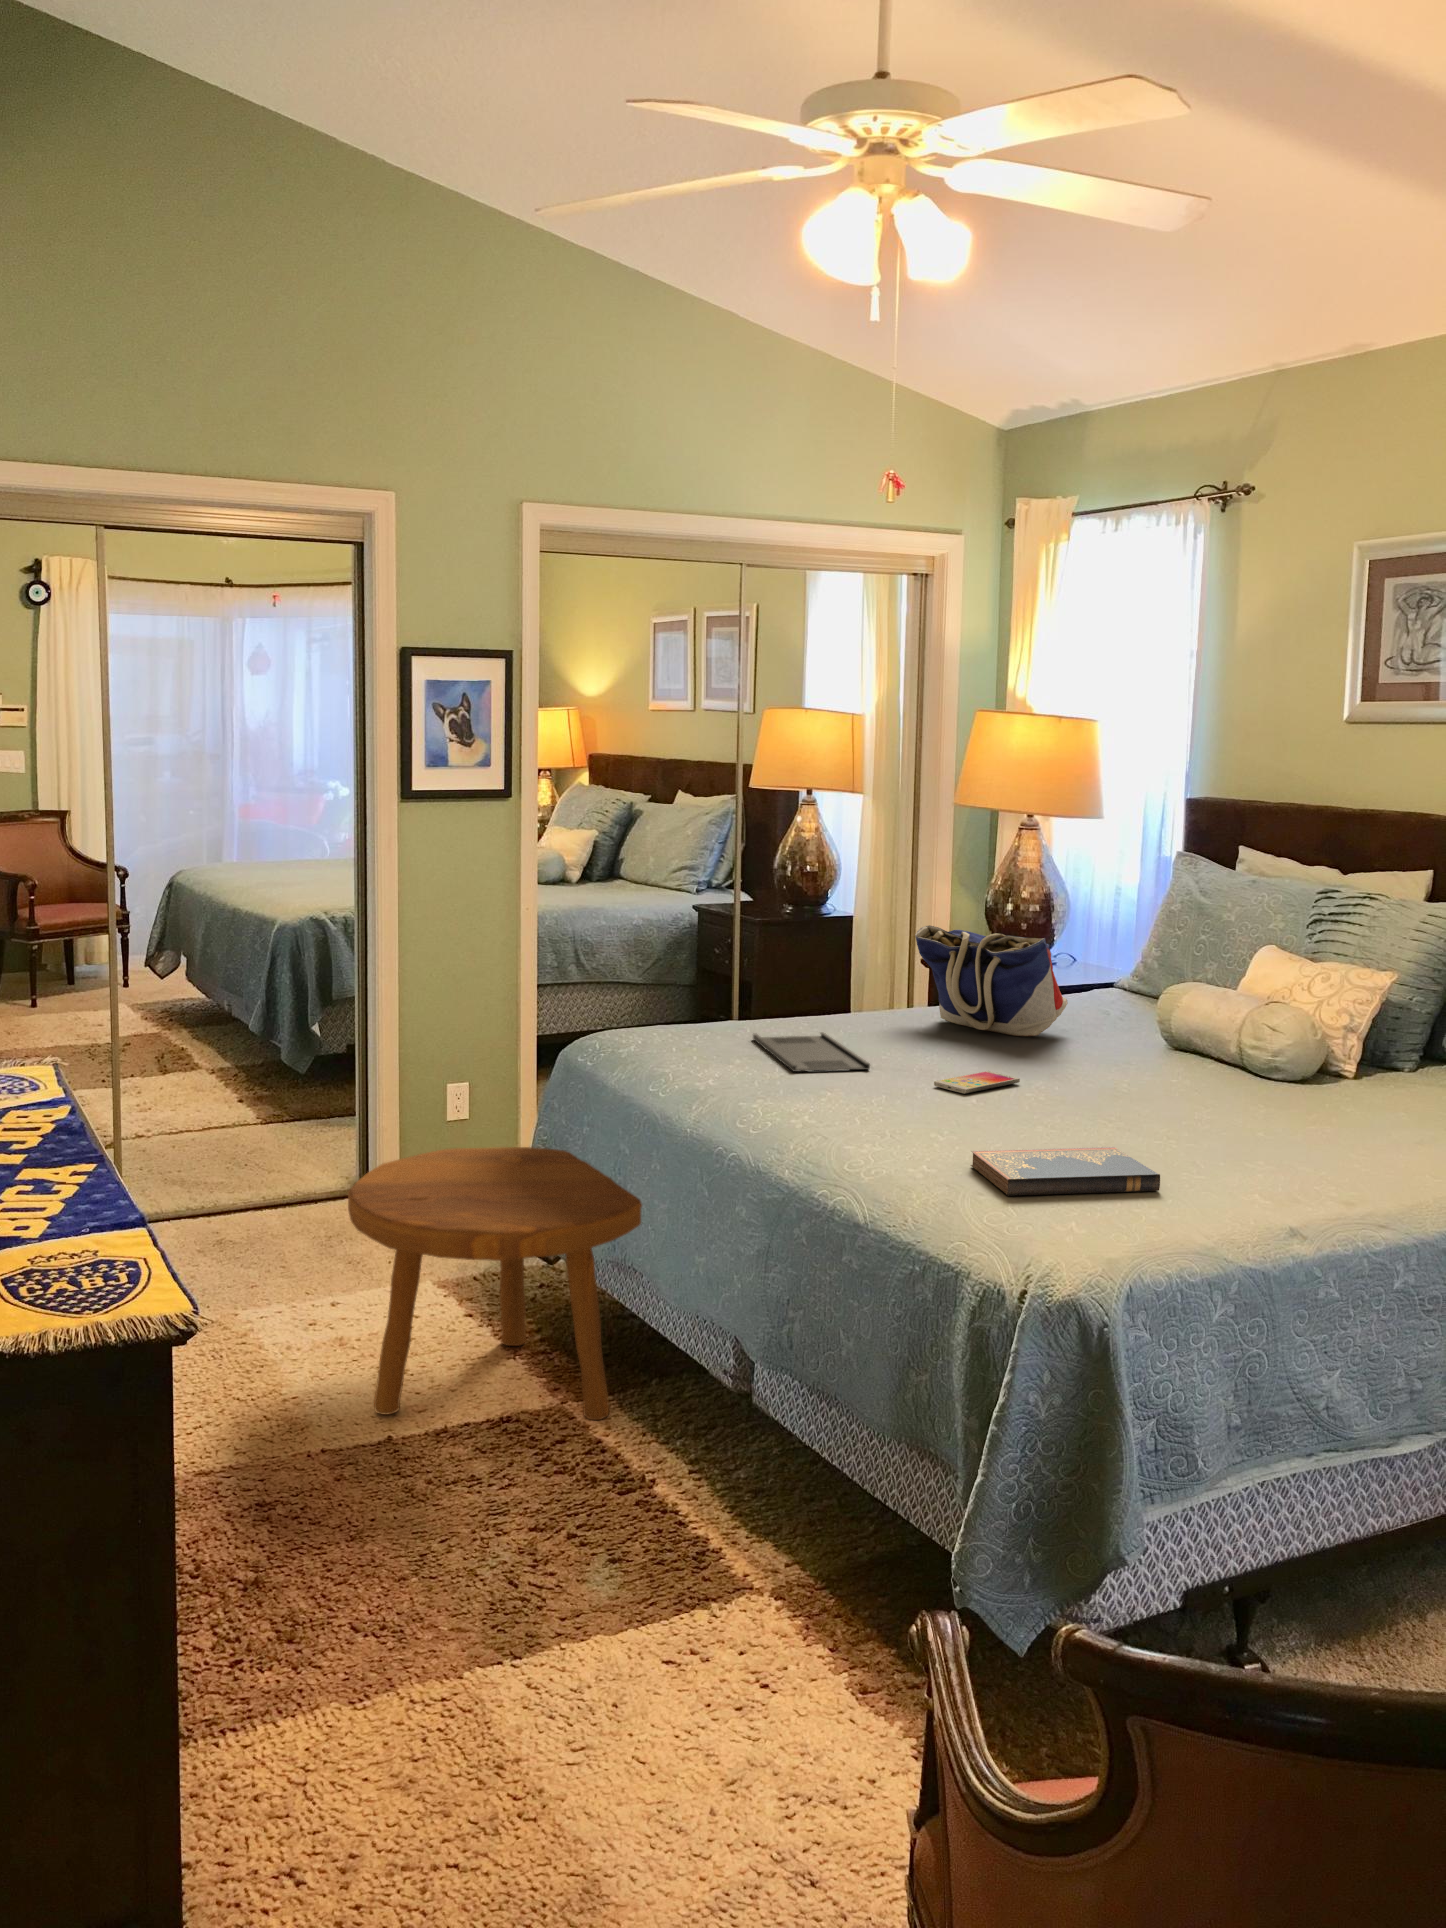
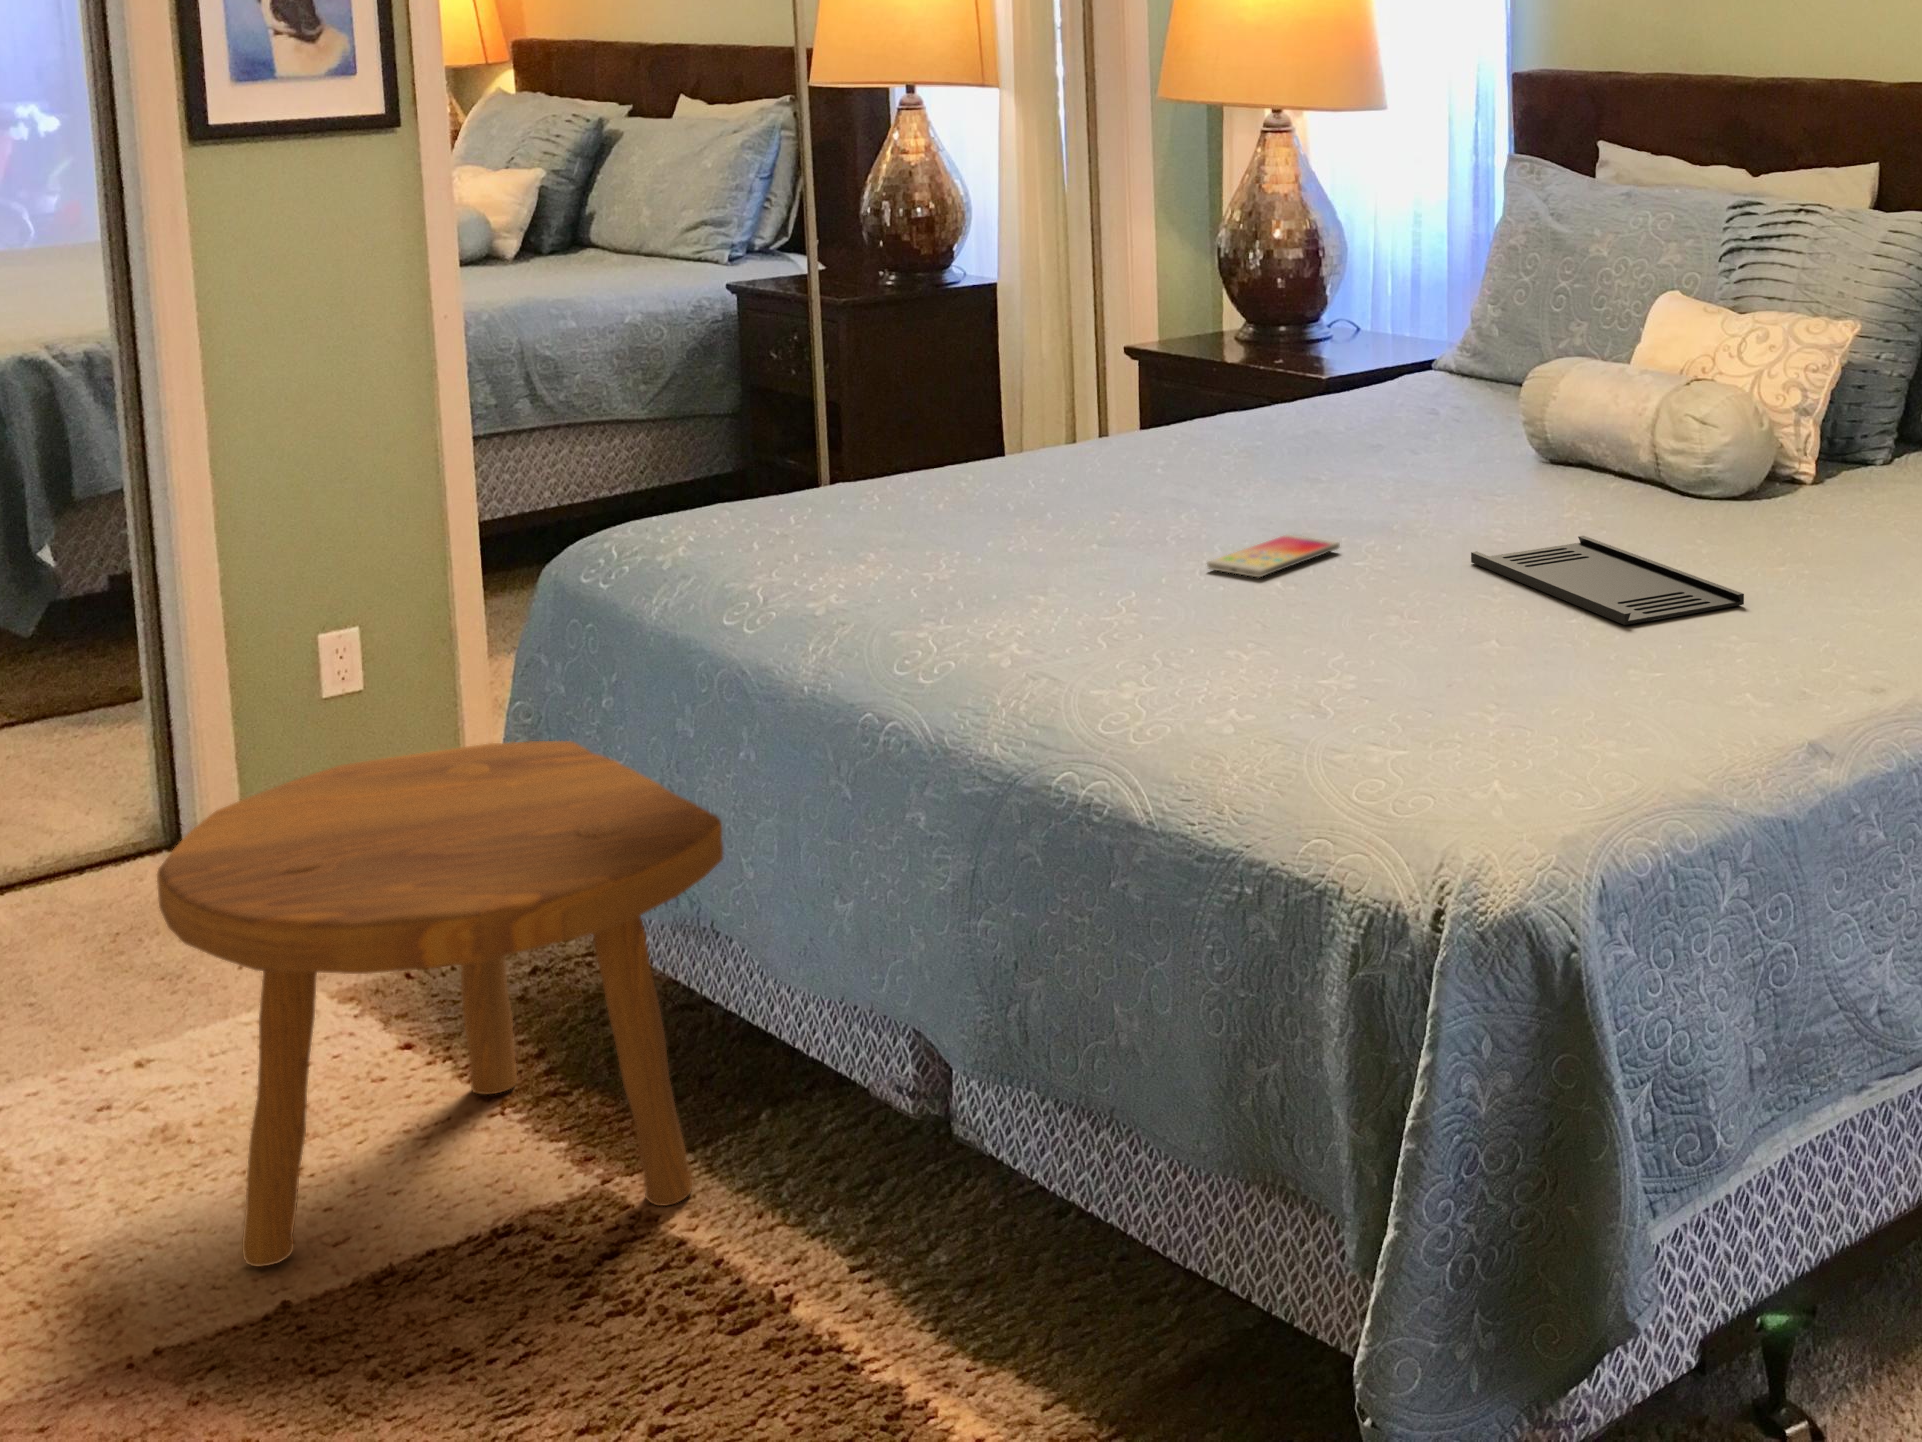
tote bag: present [915,925,1068,1036] -> none [1136,302,1385,468]
tray: present [753,1032,870,1072] -> present [1471,536,1744,625]
hardcover book: present [971,1147,1160,1196] -> none [1304,646,1604,751]

